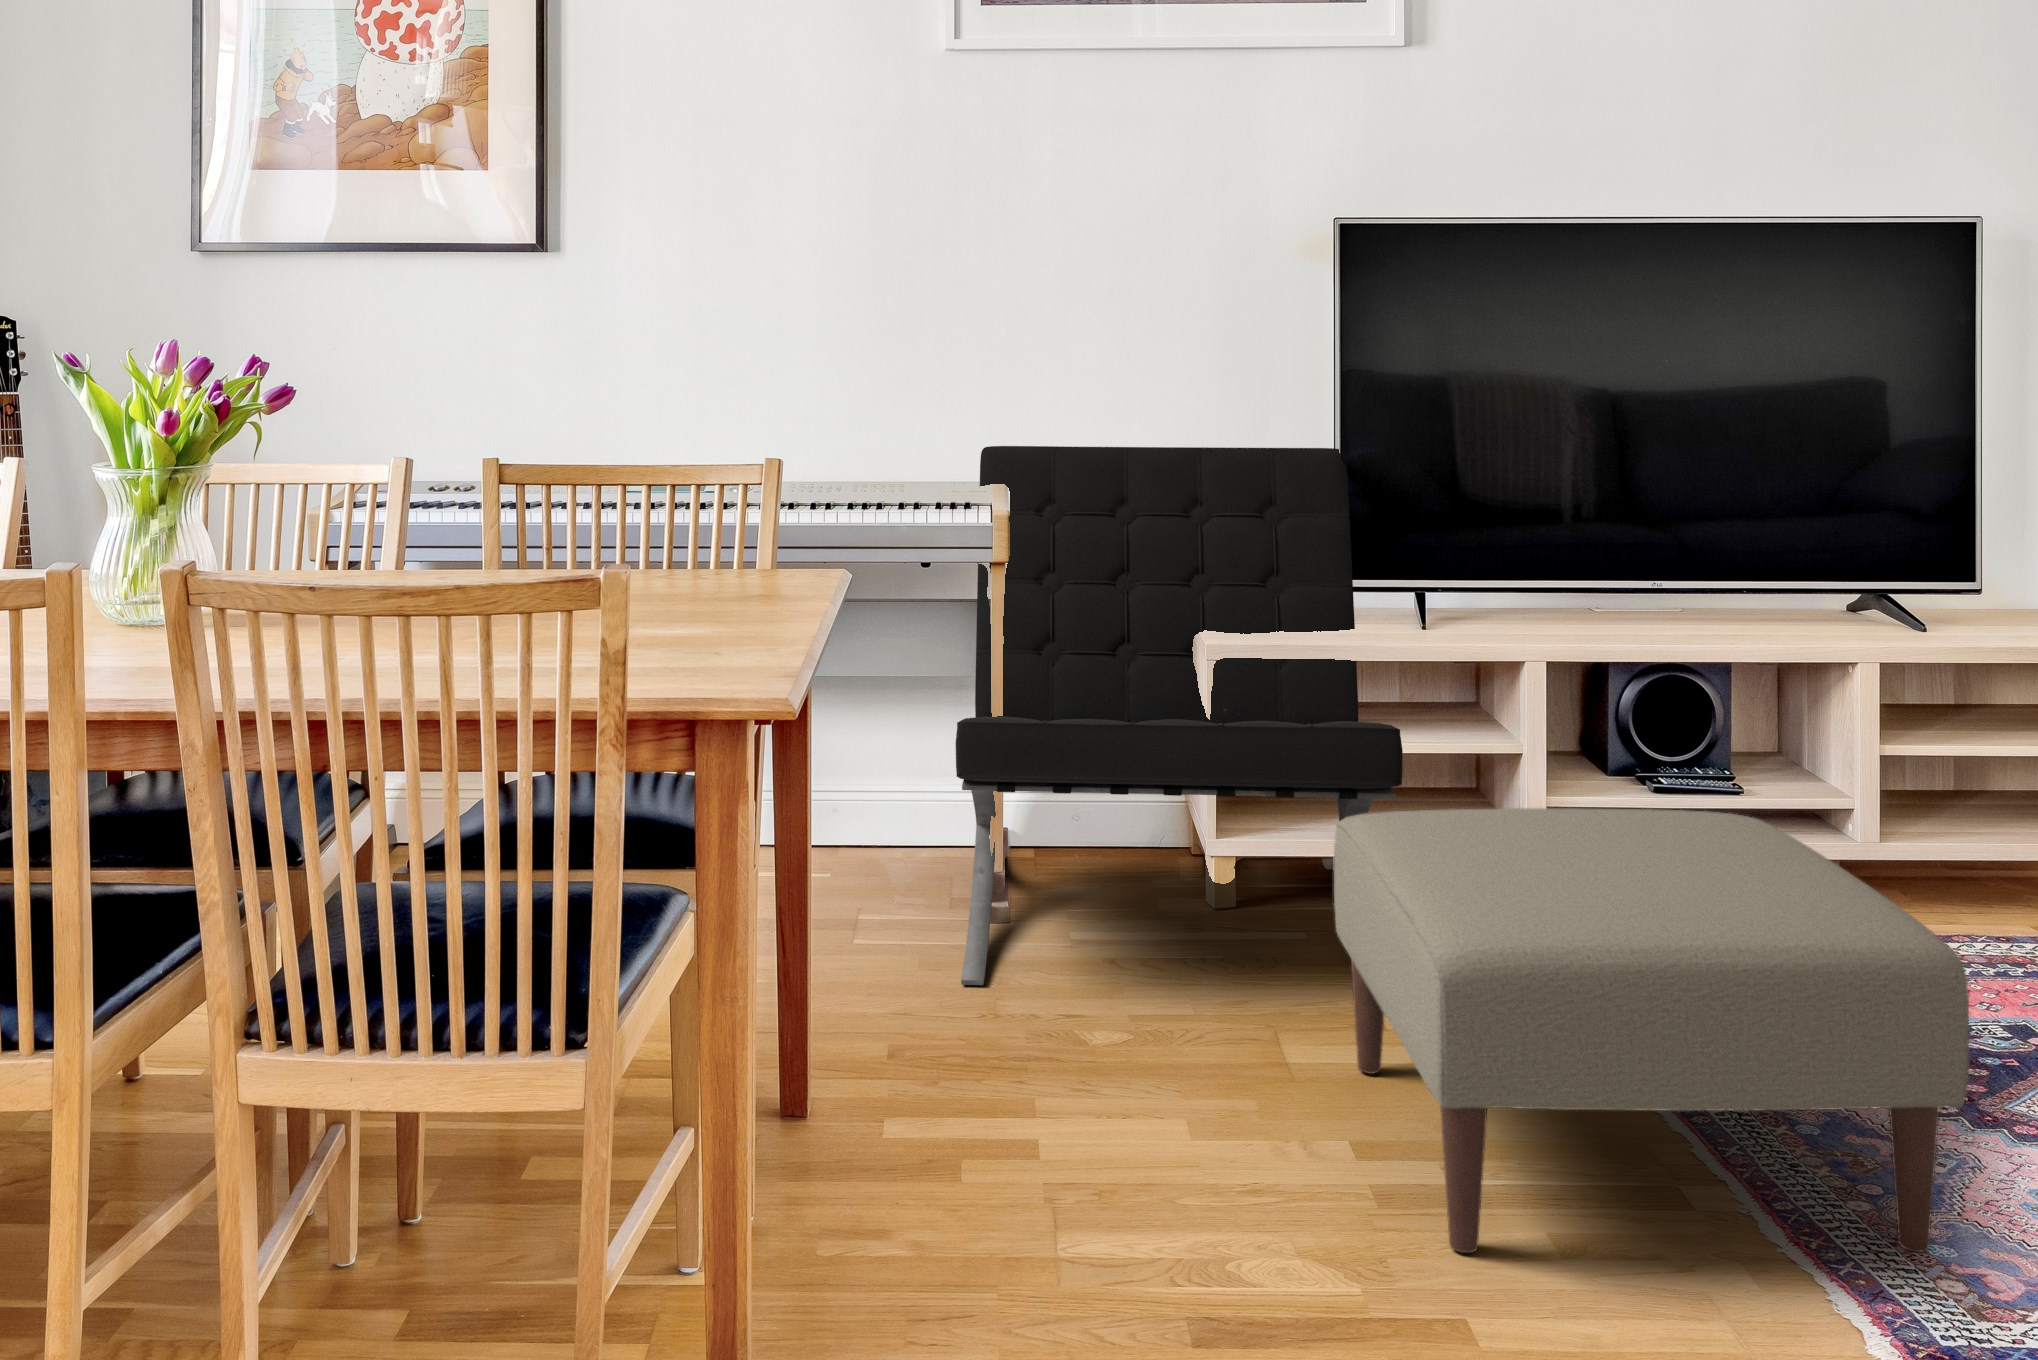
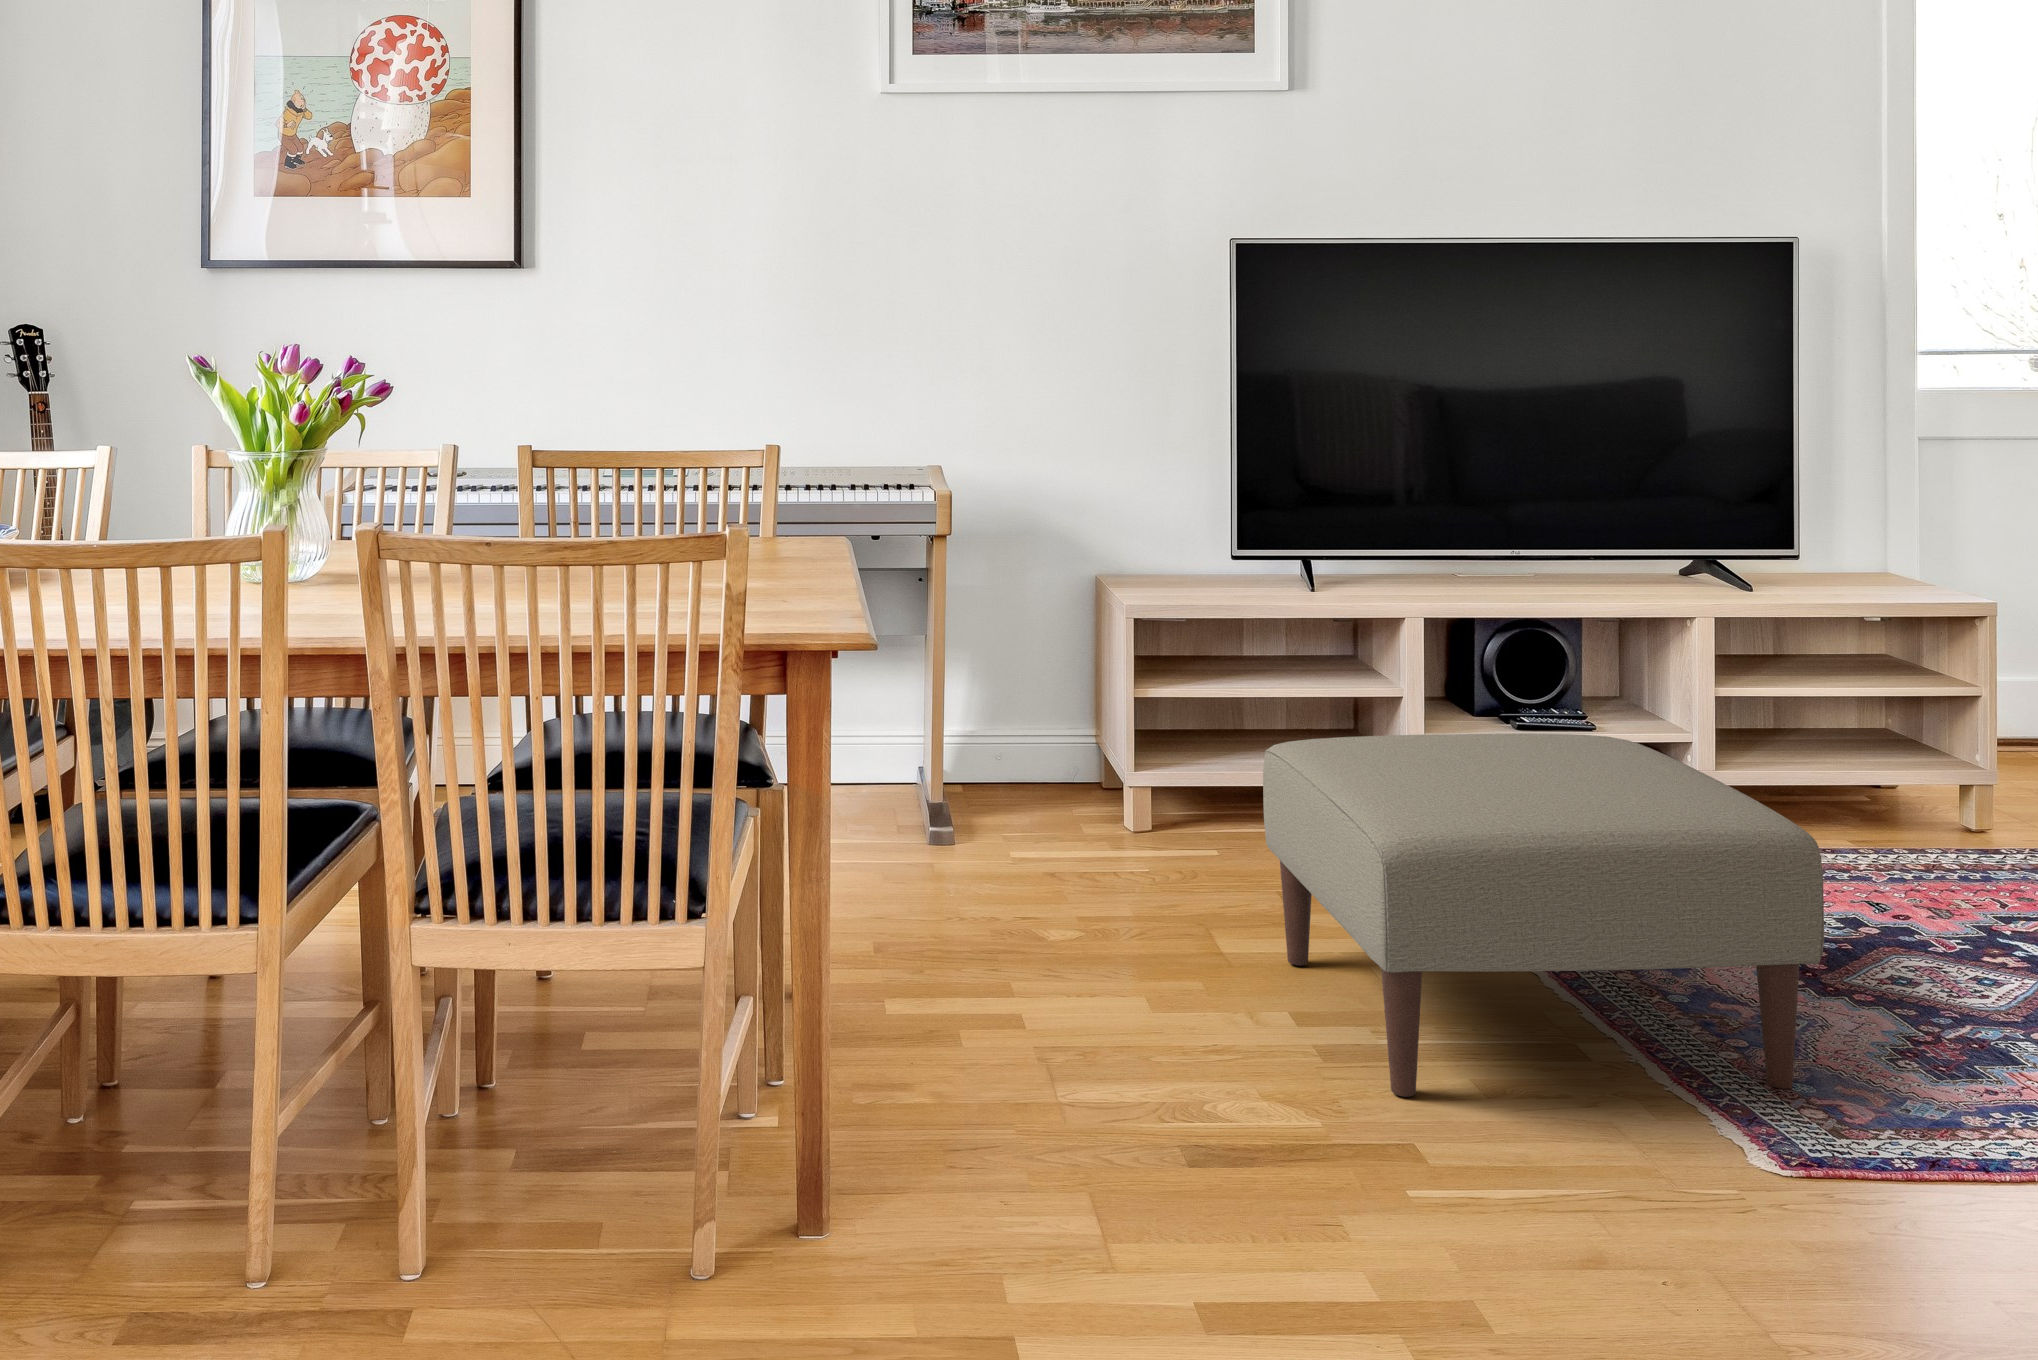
lounge chair: present [955,446,1403,985] -> none [918,436,1313,907]

